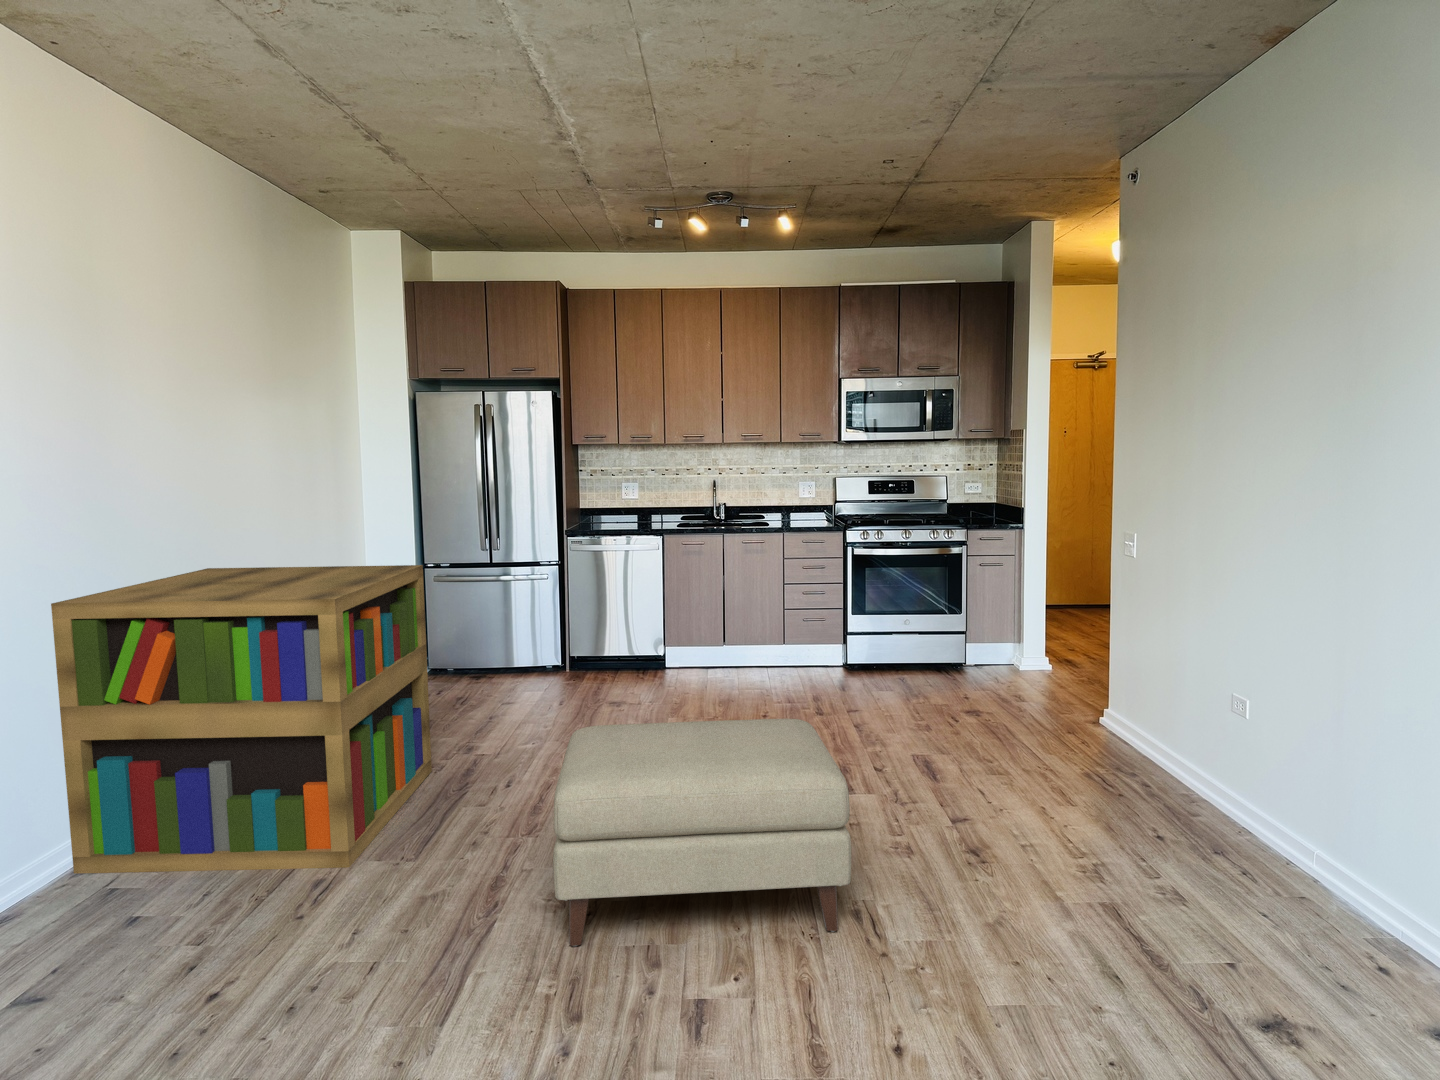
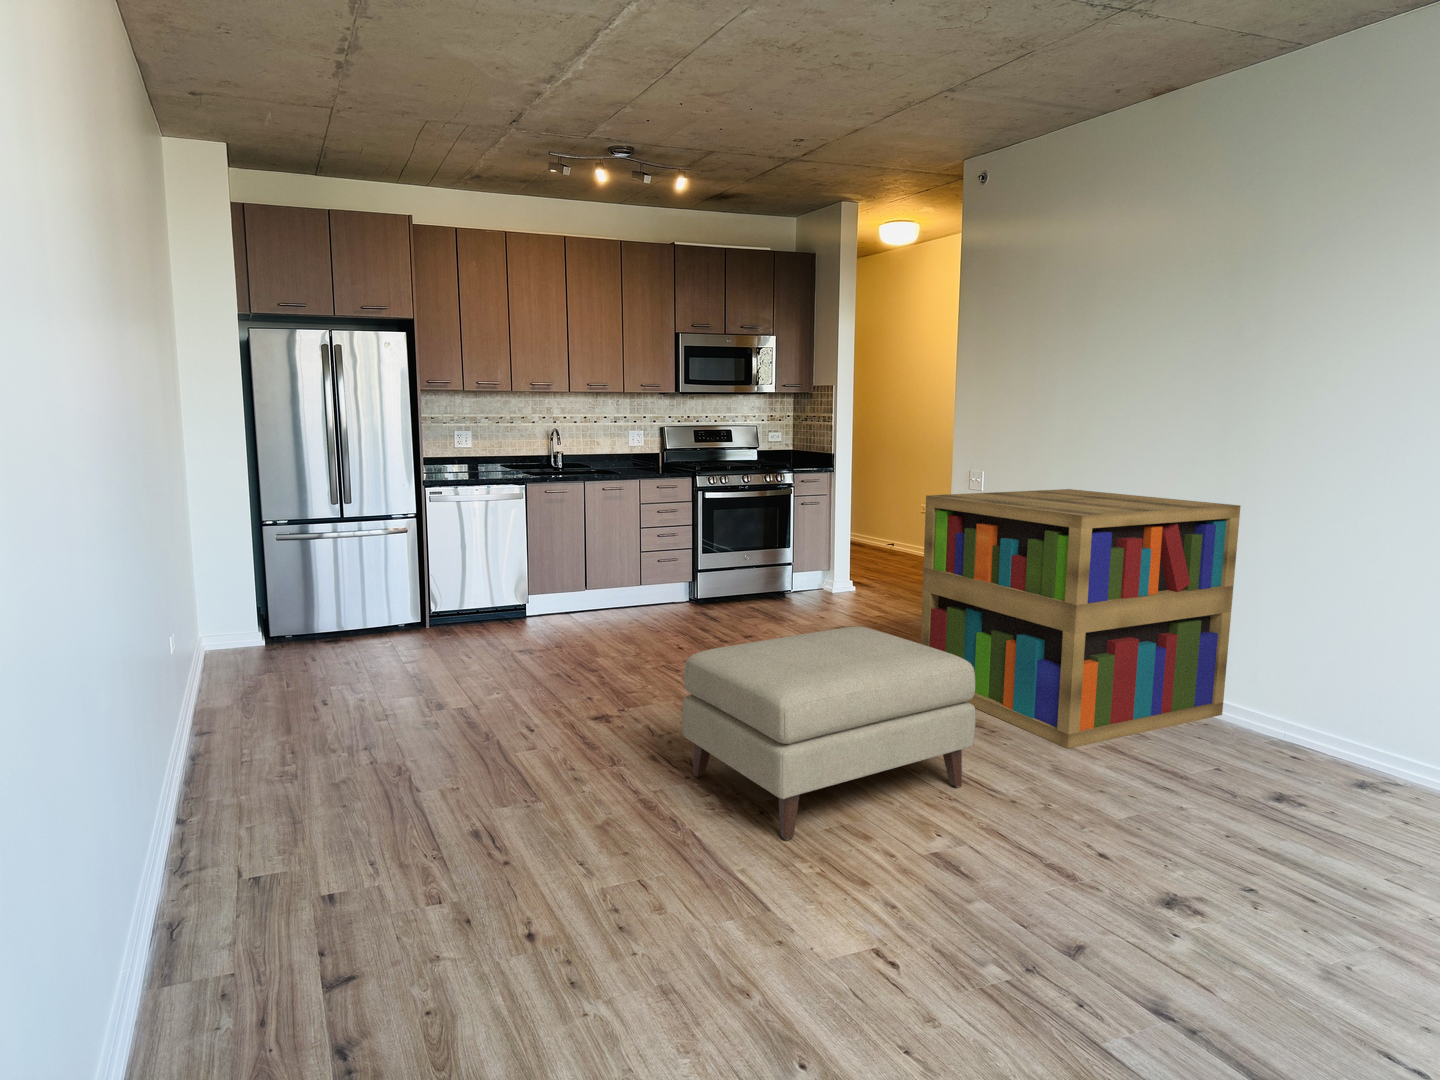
bookshelf: present [51,565,432,874] -> present [921,489,1241,748]

